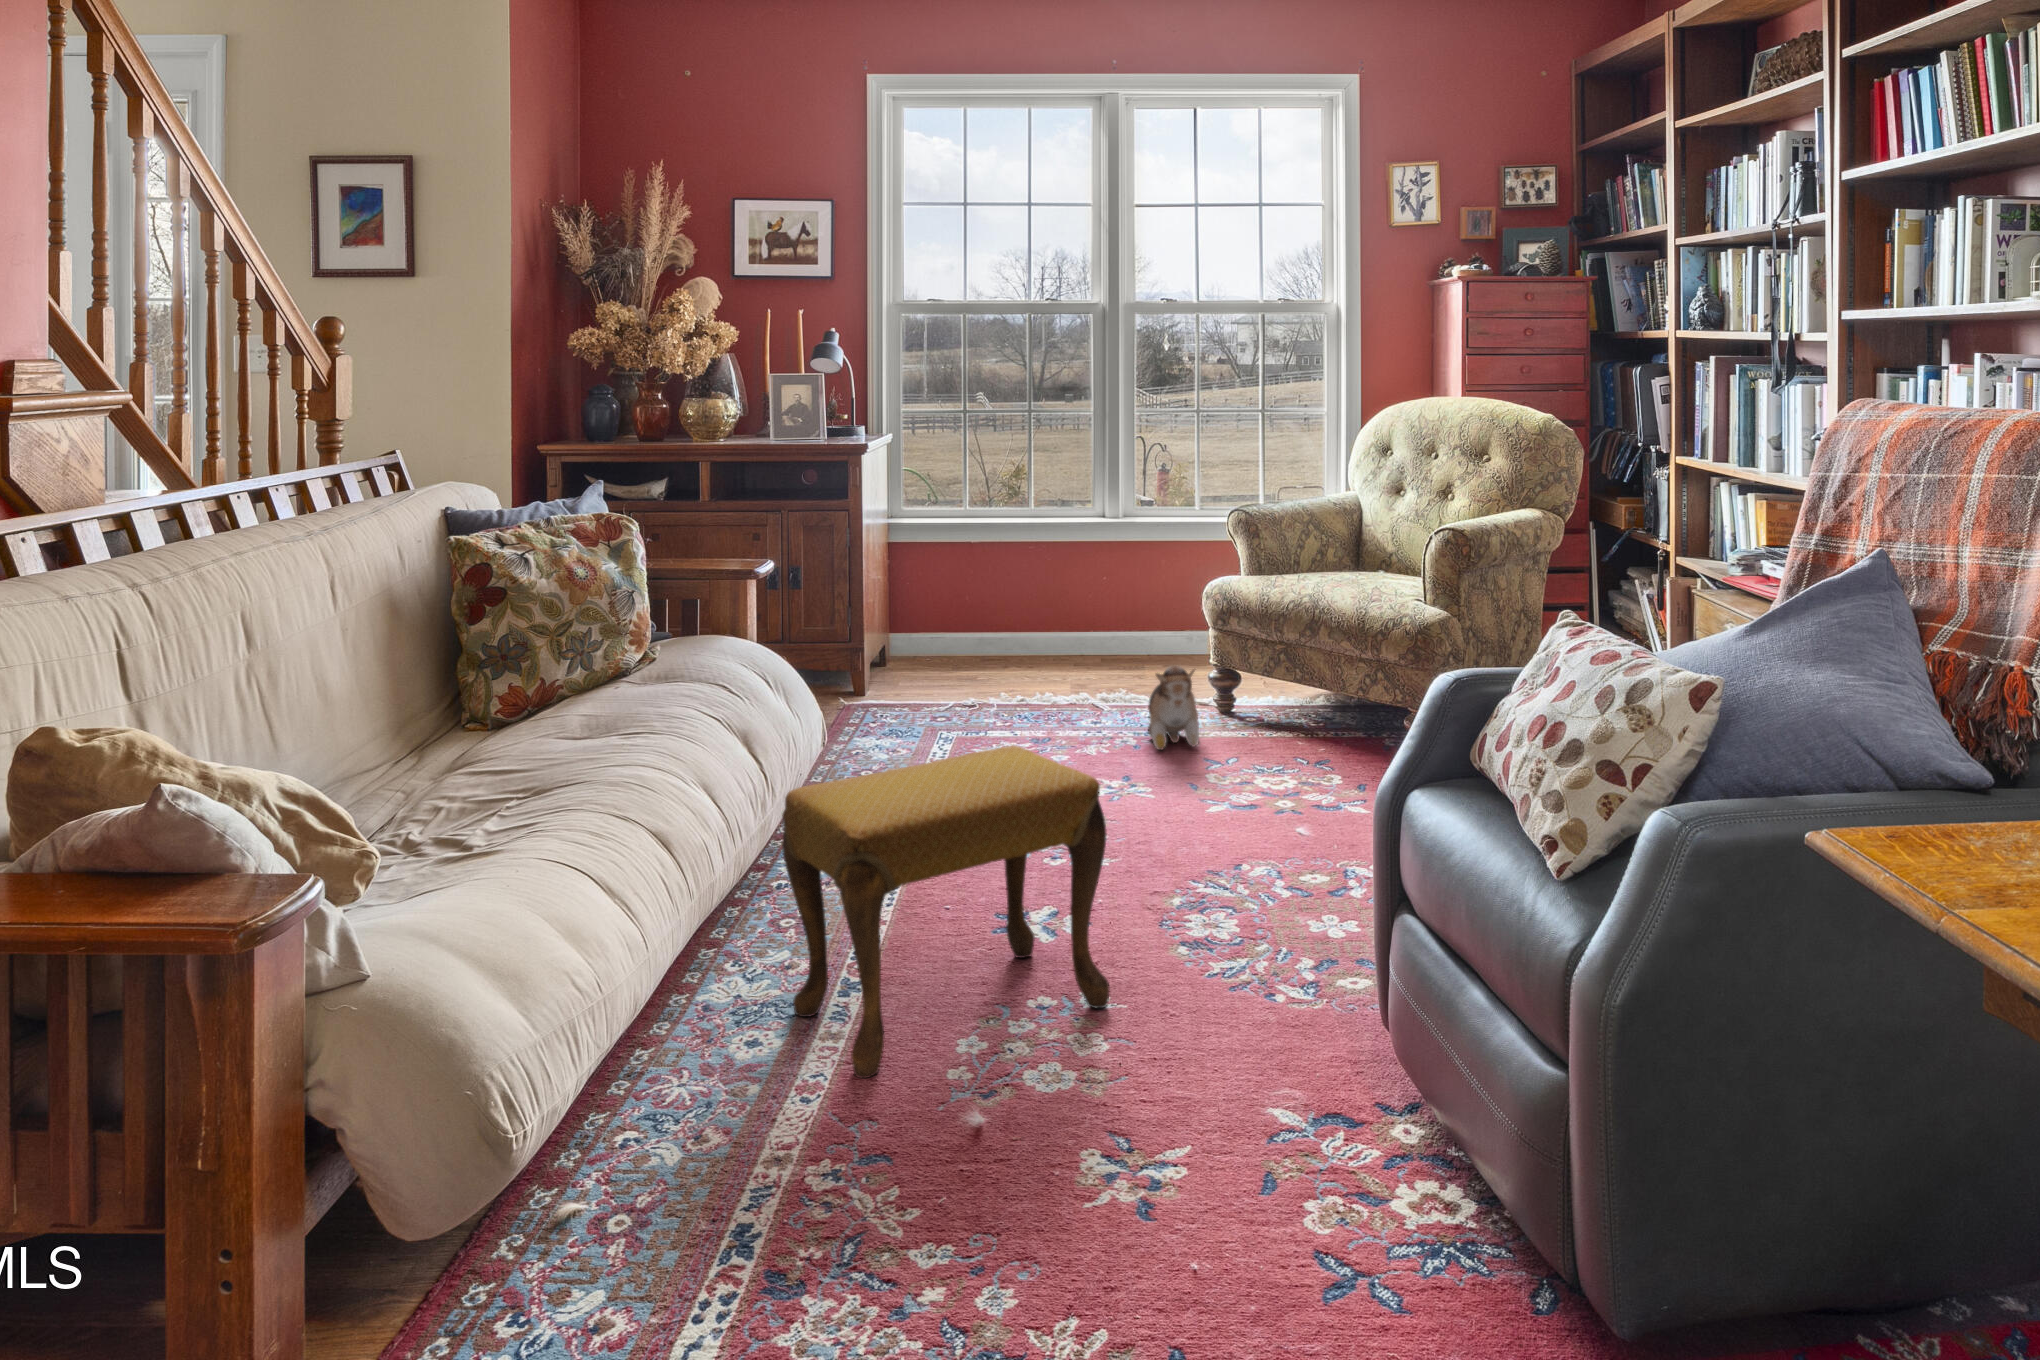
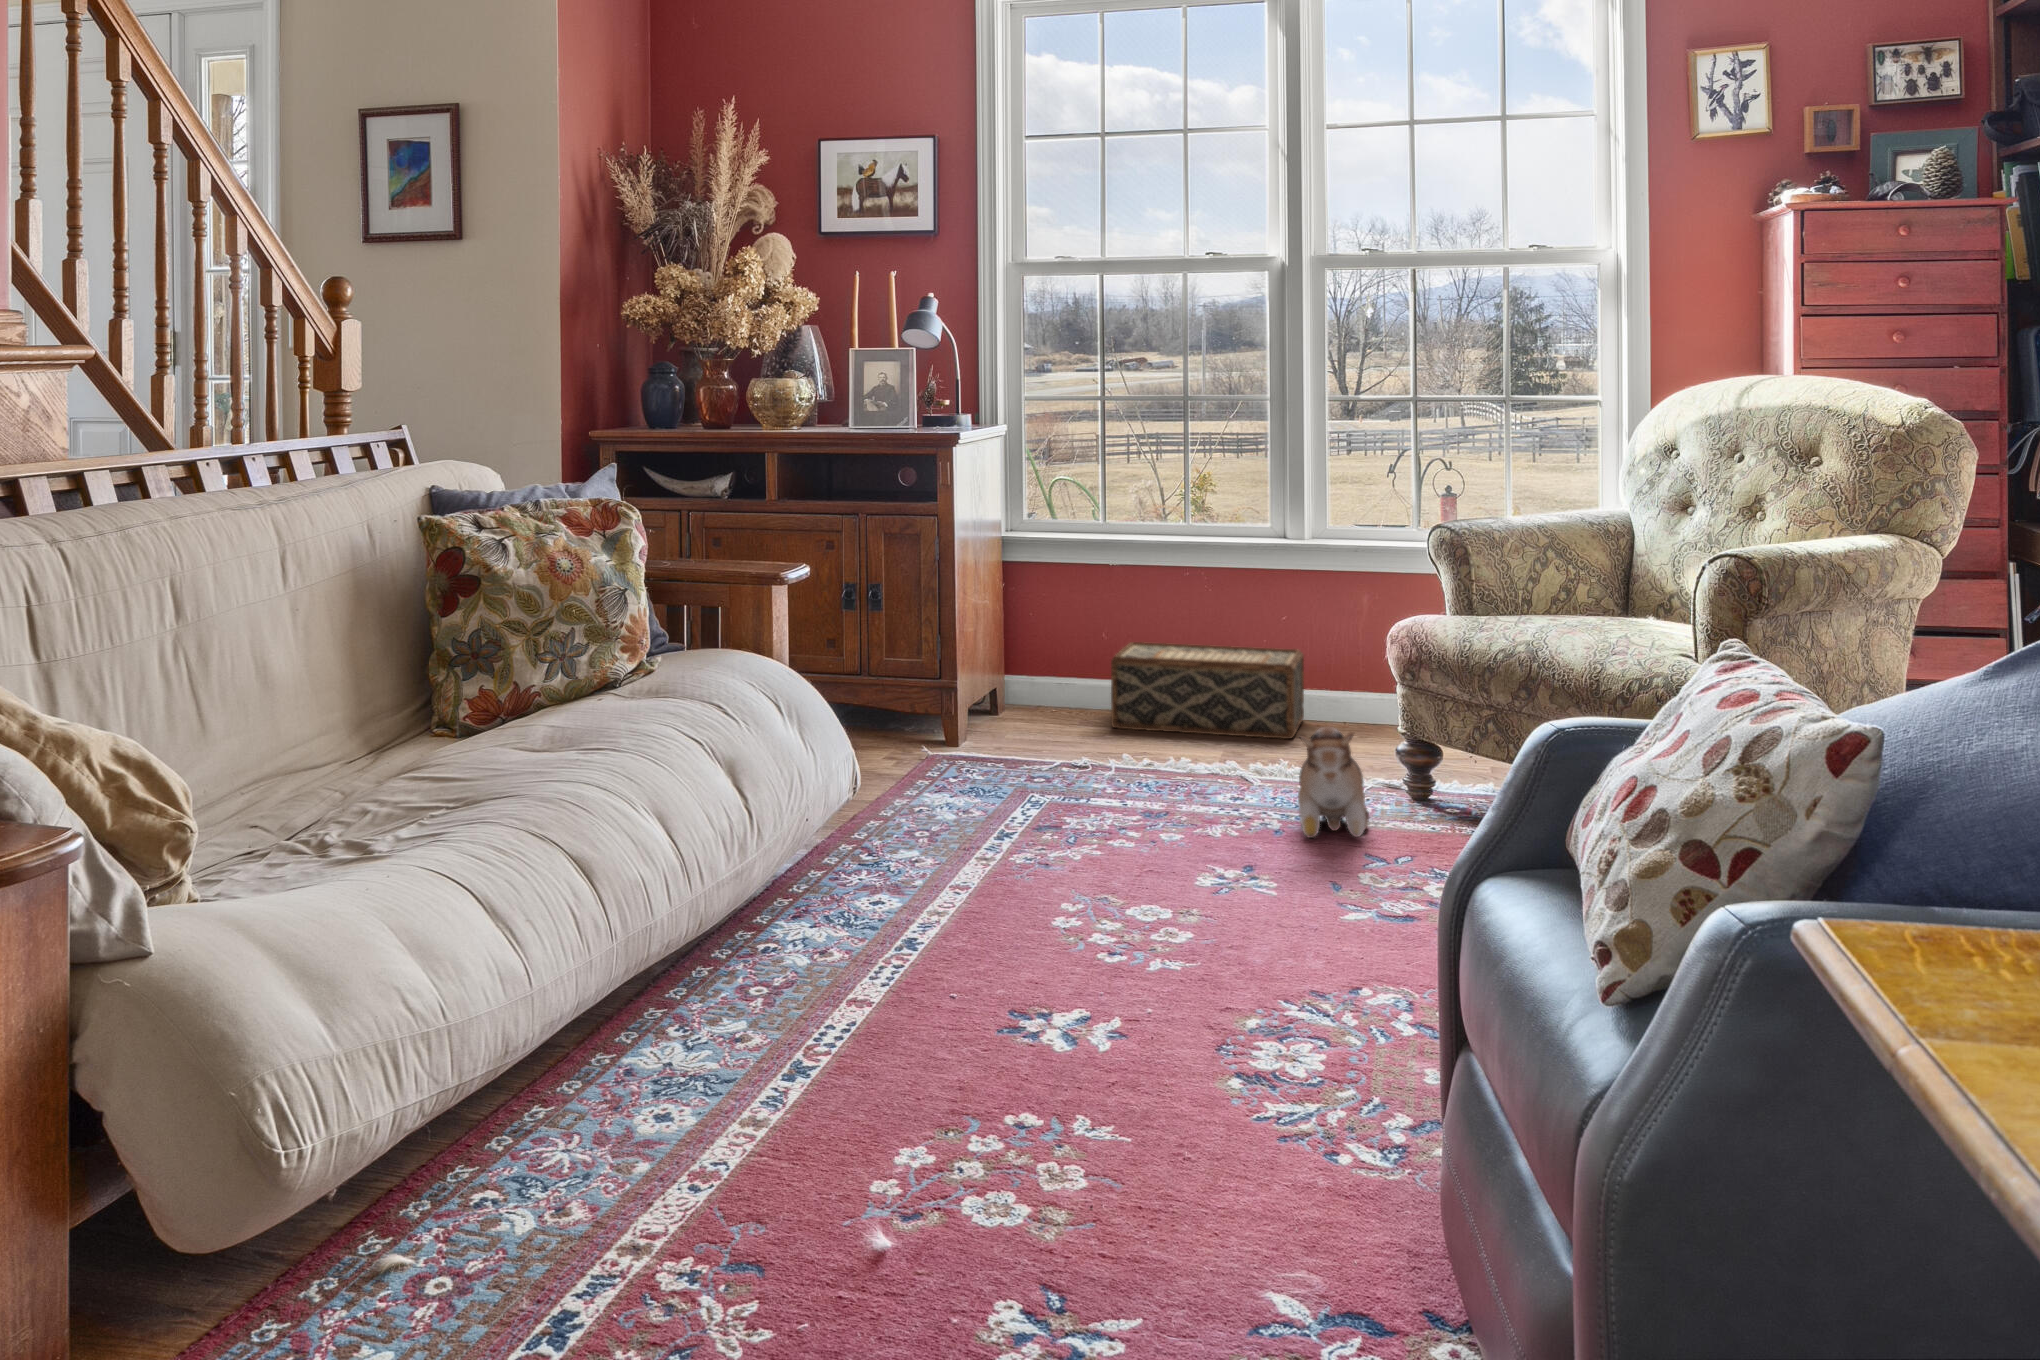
woven basket: none [976,602,1117,671] -> present [1111,642,1304,739]
footstool: present [782,746,1110,1078] -> none [708,794,1105,1173]

